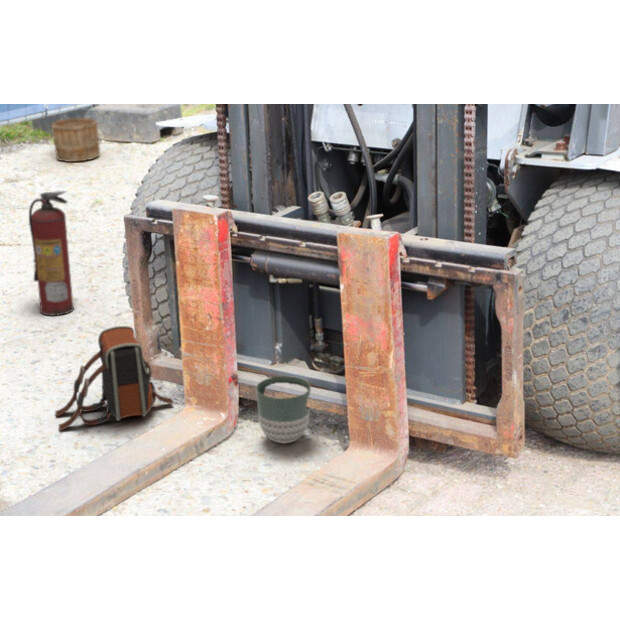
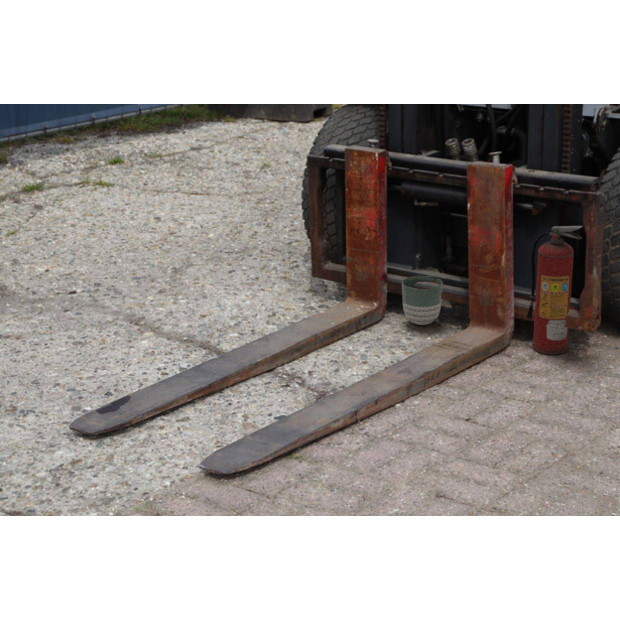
wooden bucket: present [51,118,100,162] -> none [227,97,266,133]
fire extinguisher: present [29,191,74,316] -> present [527,226,582,355]
backpack: present [56,326,173,430] -> none [250,238,338,313]

